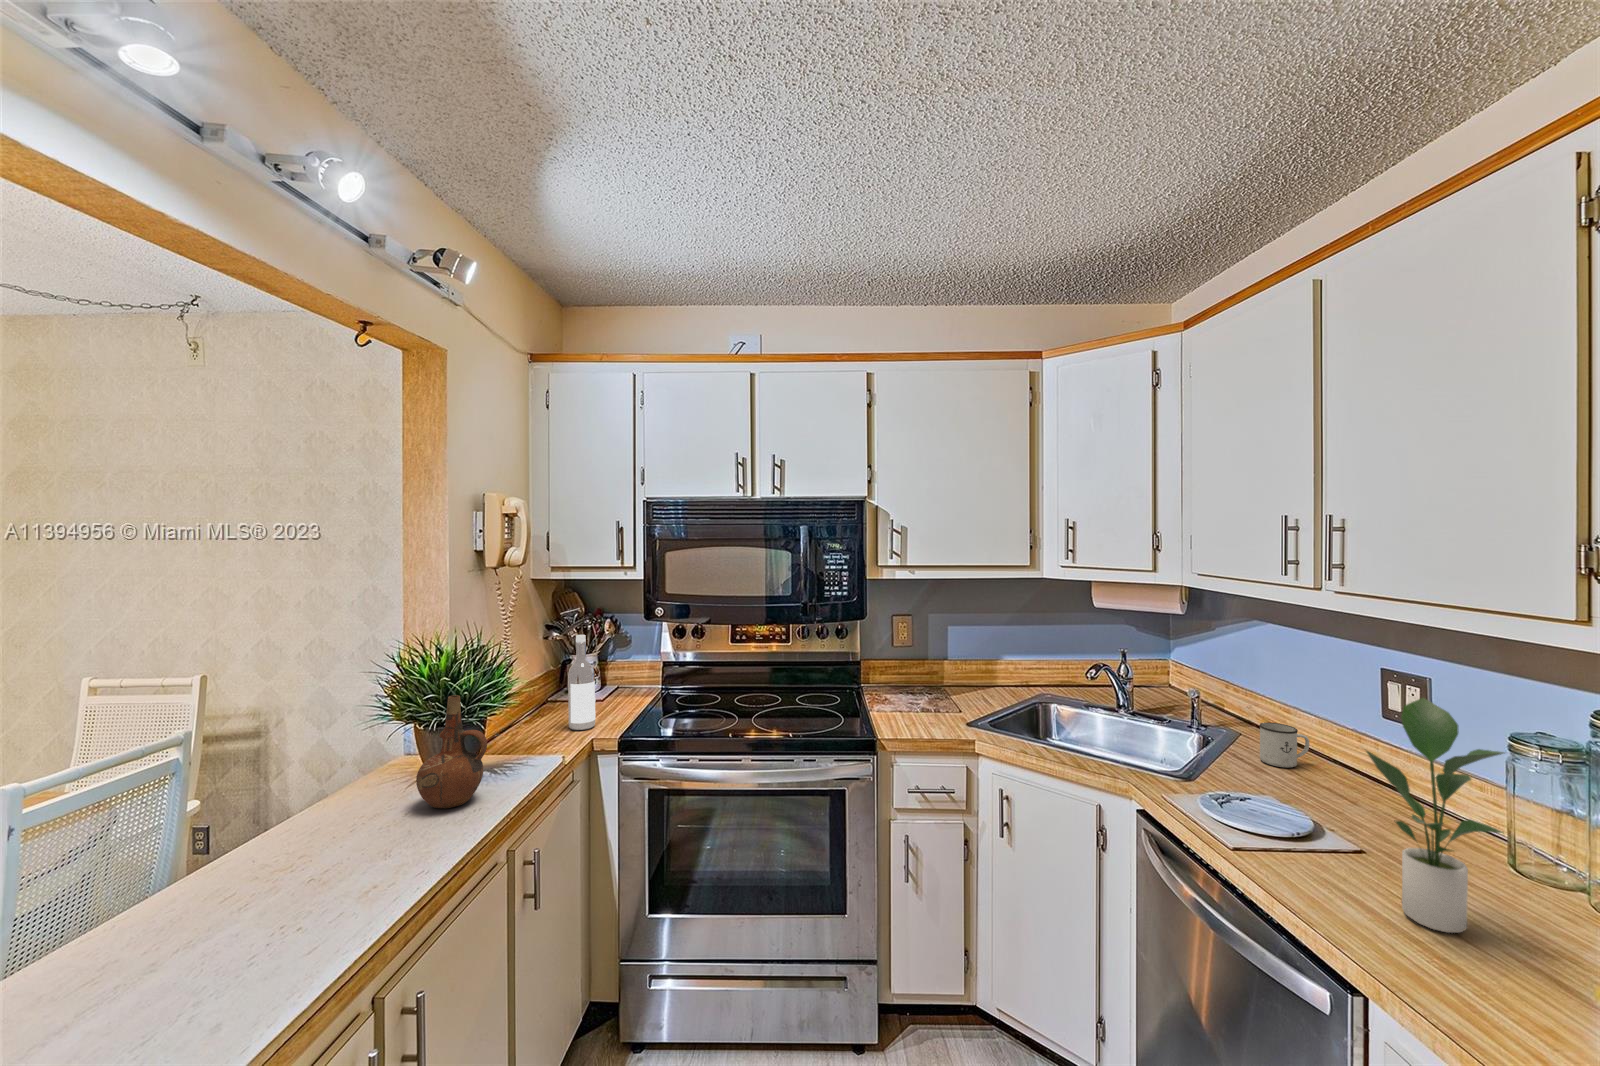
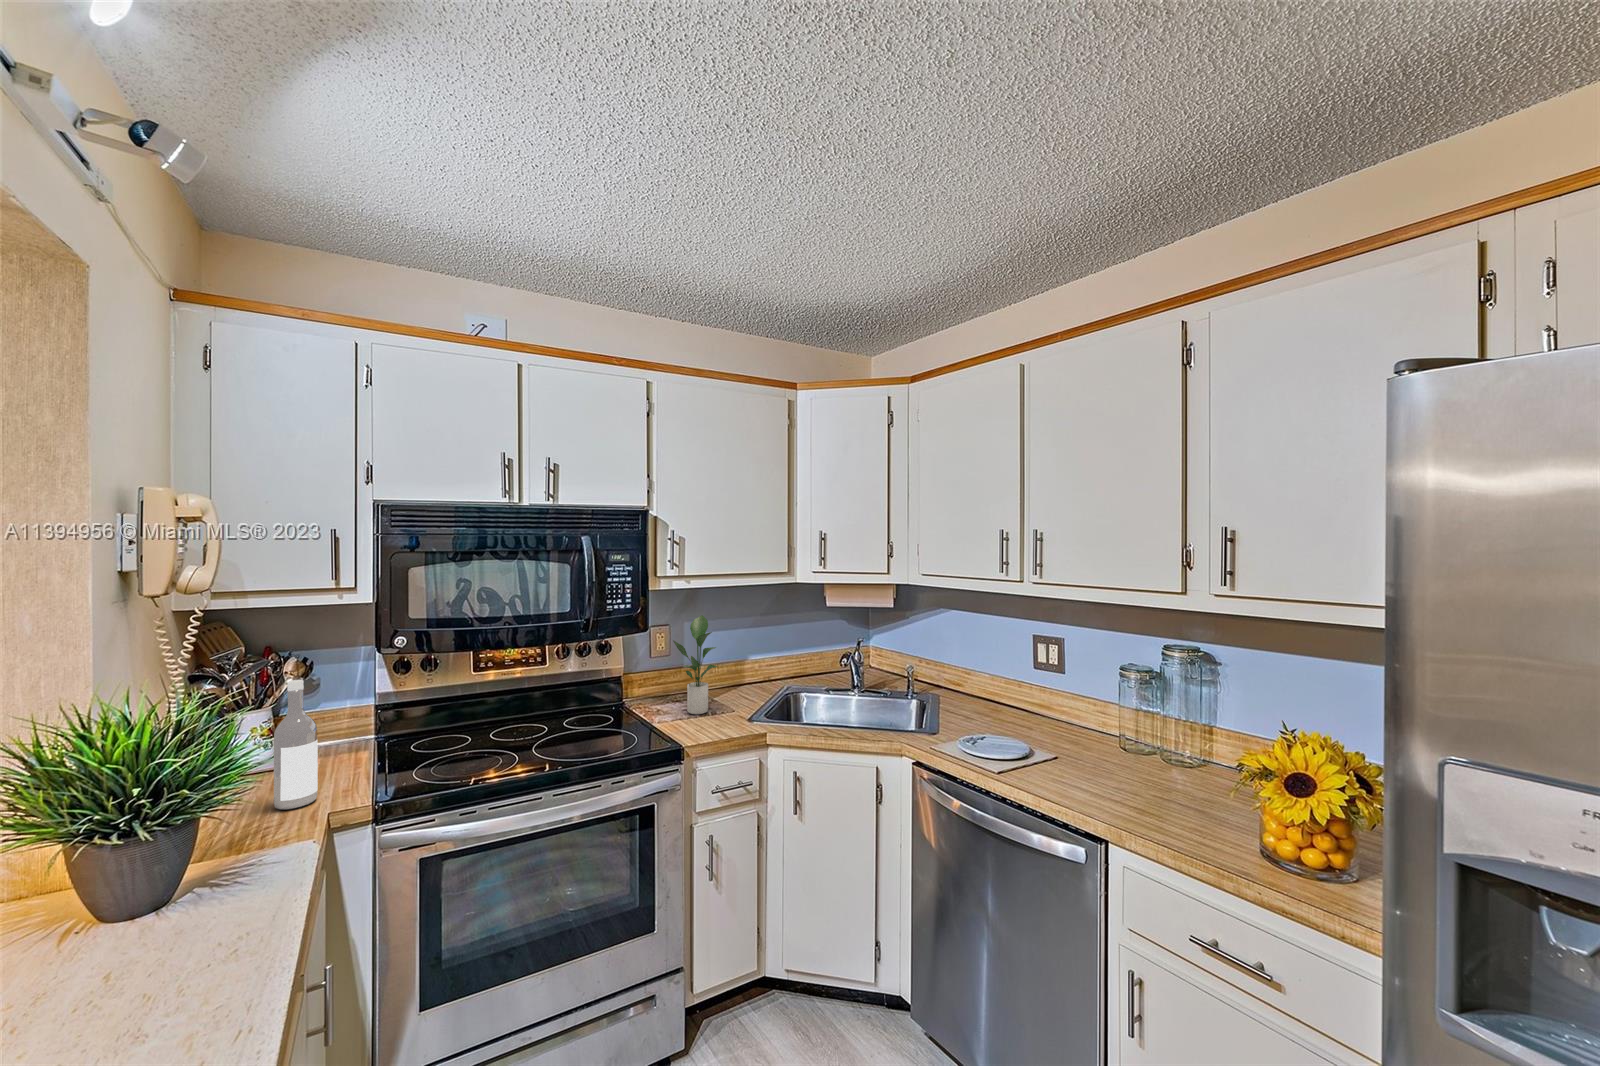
ceramic pitcher: present [416,695,487,808] -> none [67,792,208,977]
potted plant: present [1366,698,1504,933] -> present [673,615,717,715]
mug: present [1259,722,1309,768] -> none [963,683,991,714]

